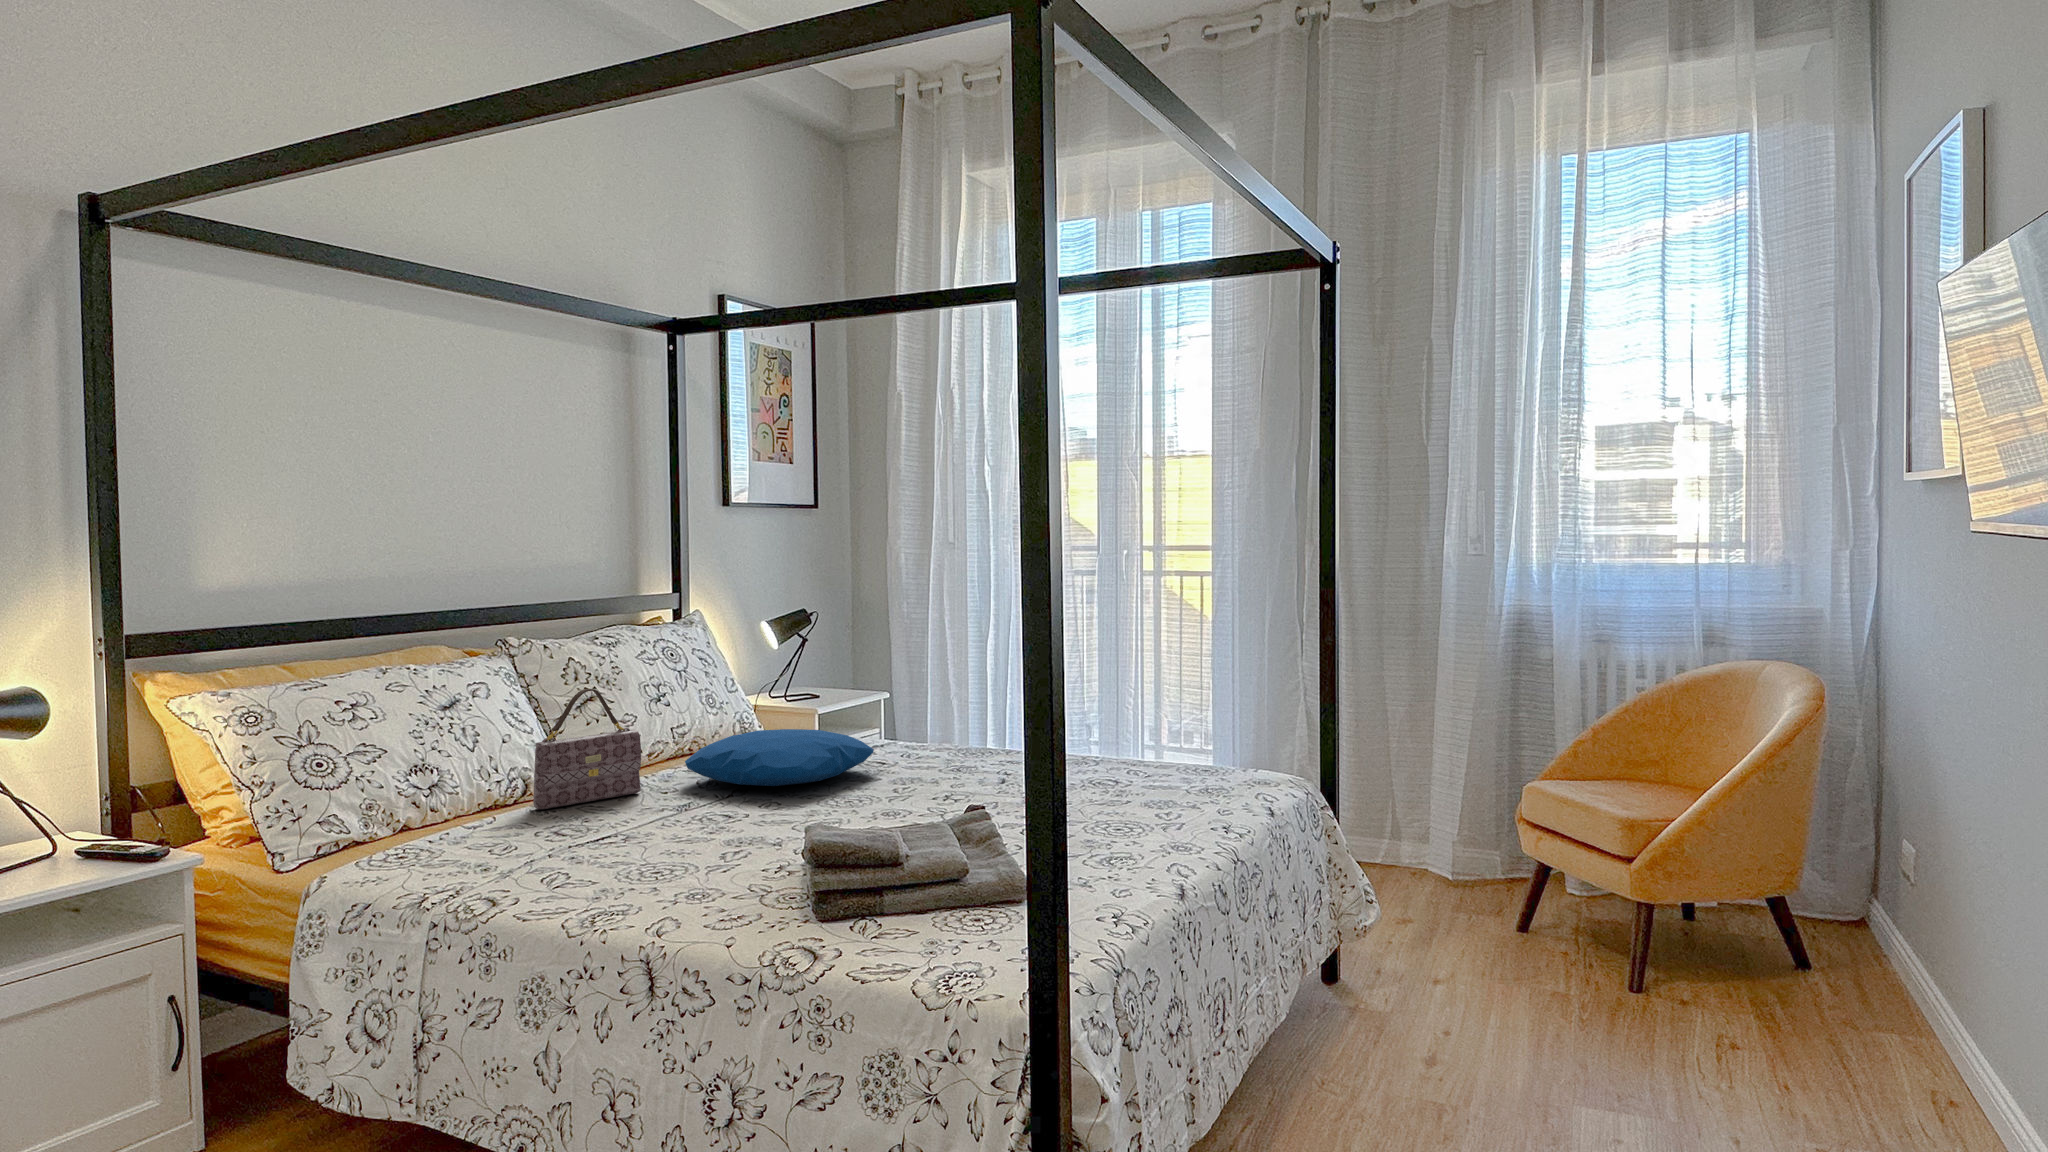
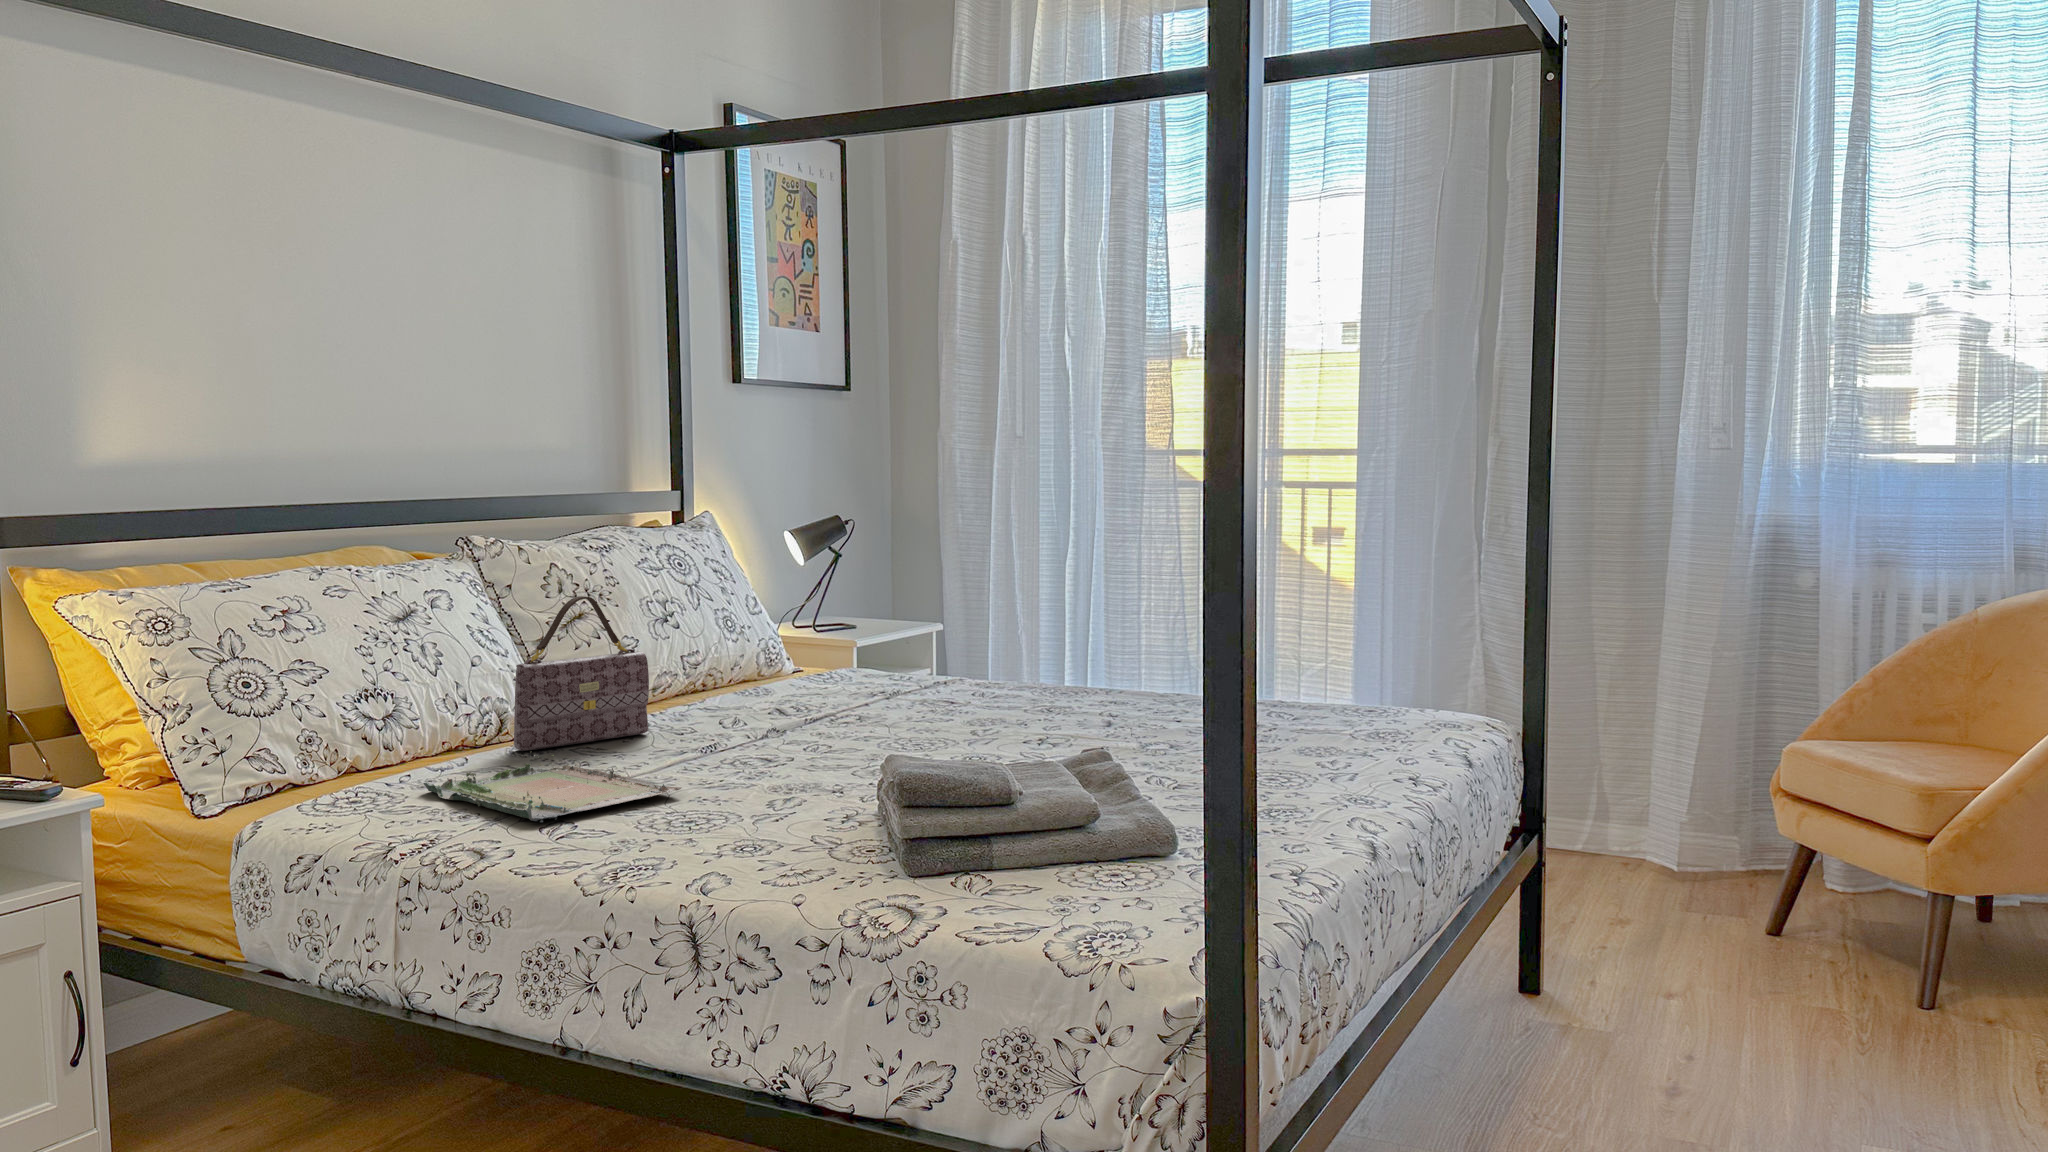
pillow: present [685,729,874,786] -> none [703,656,946,726]
tray: none [456,813,657,875] -> present [423,751,682,822]

